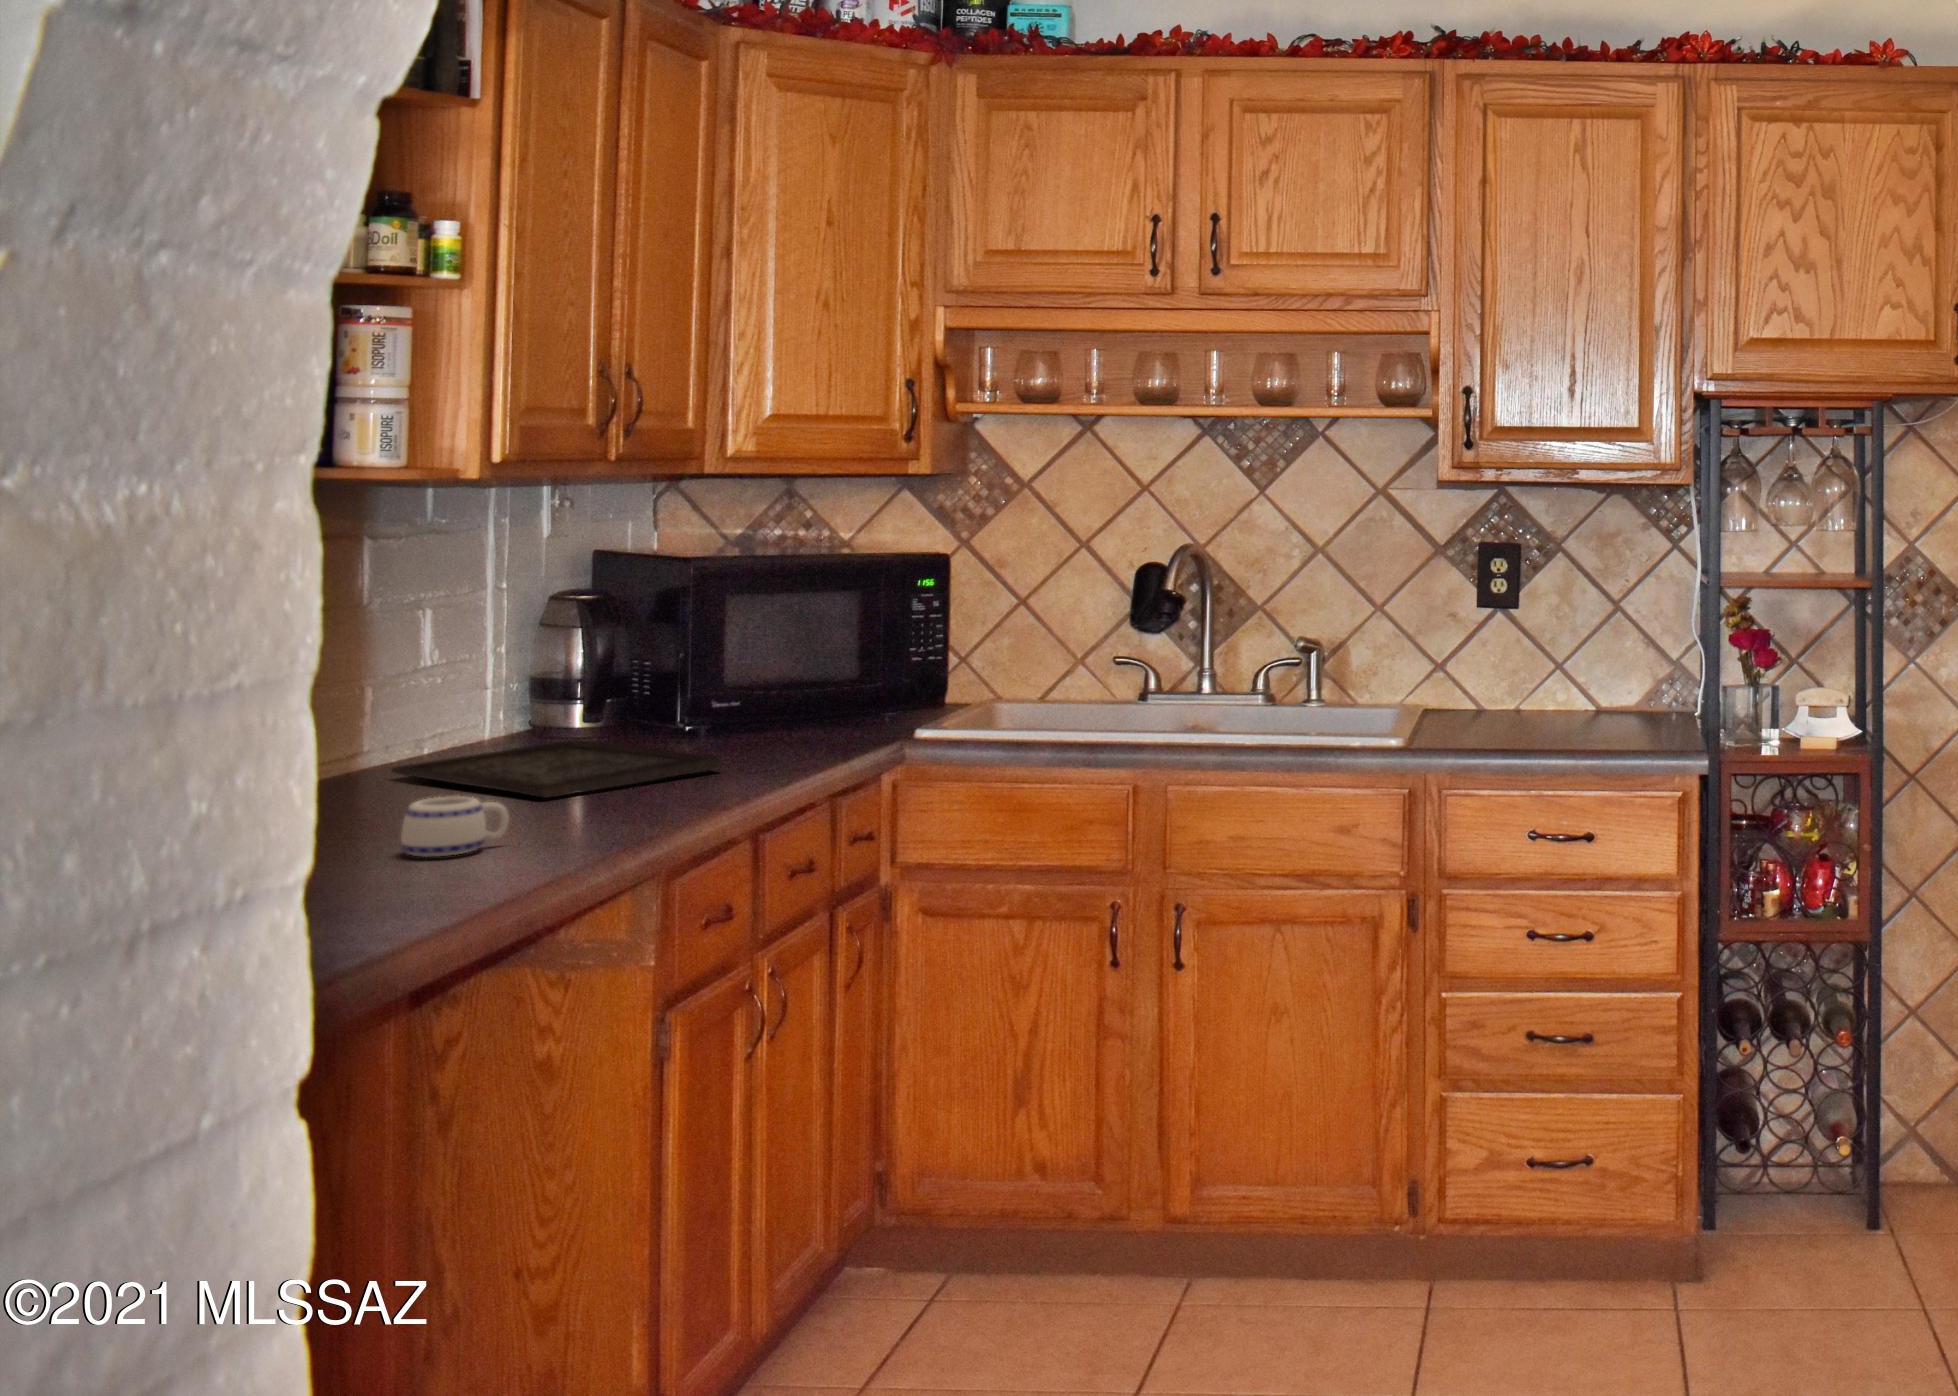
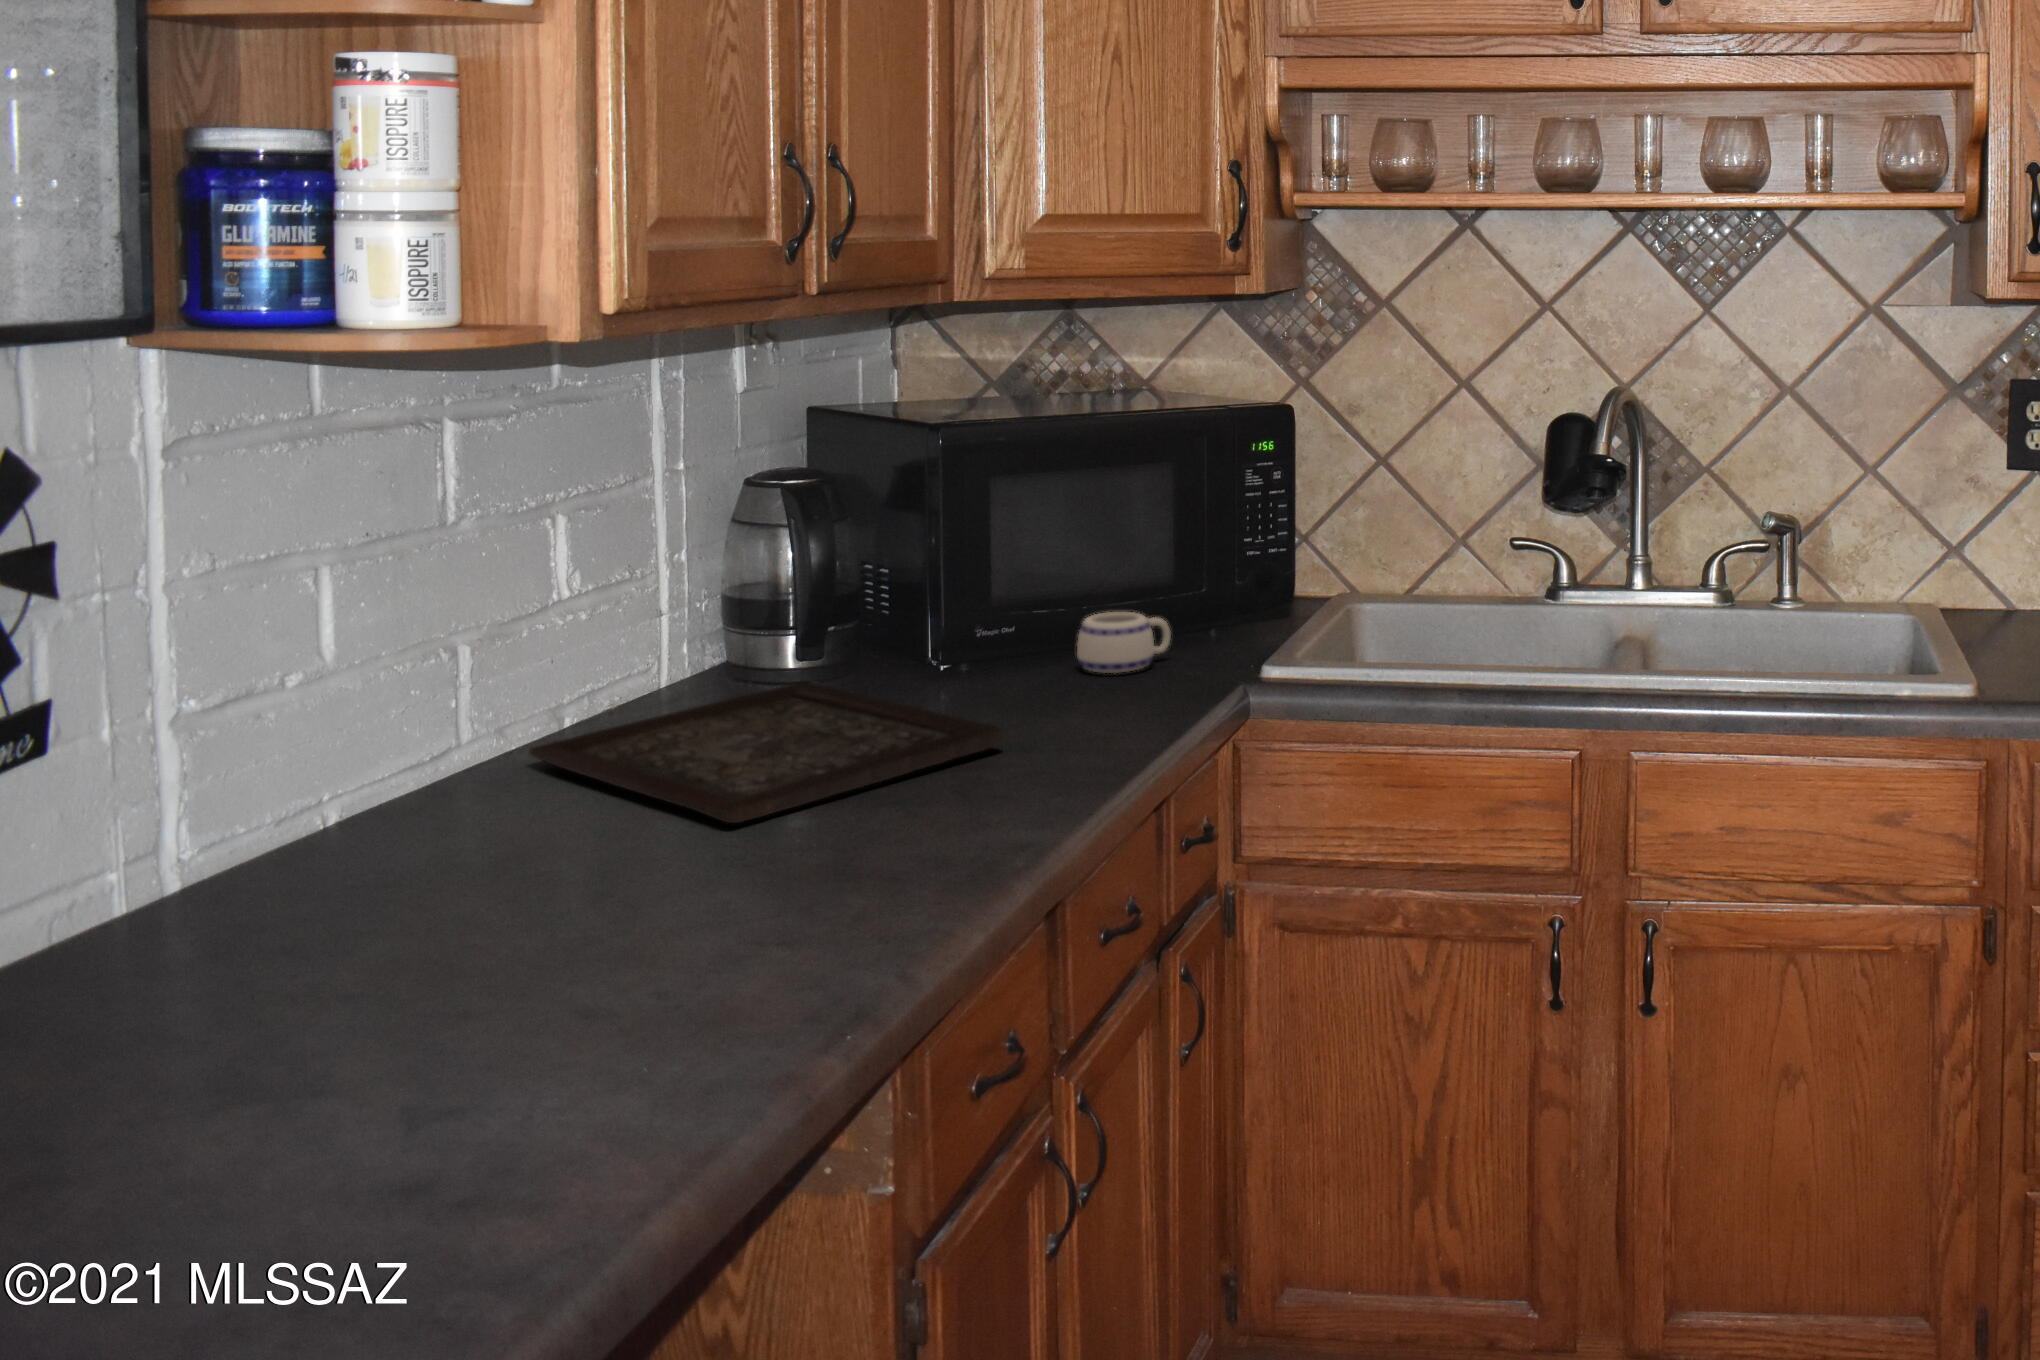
mug: present [401,796,509,856] -> present [1077,612,1171,673]

